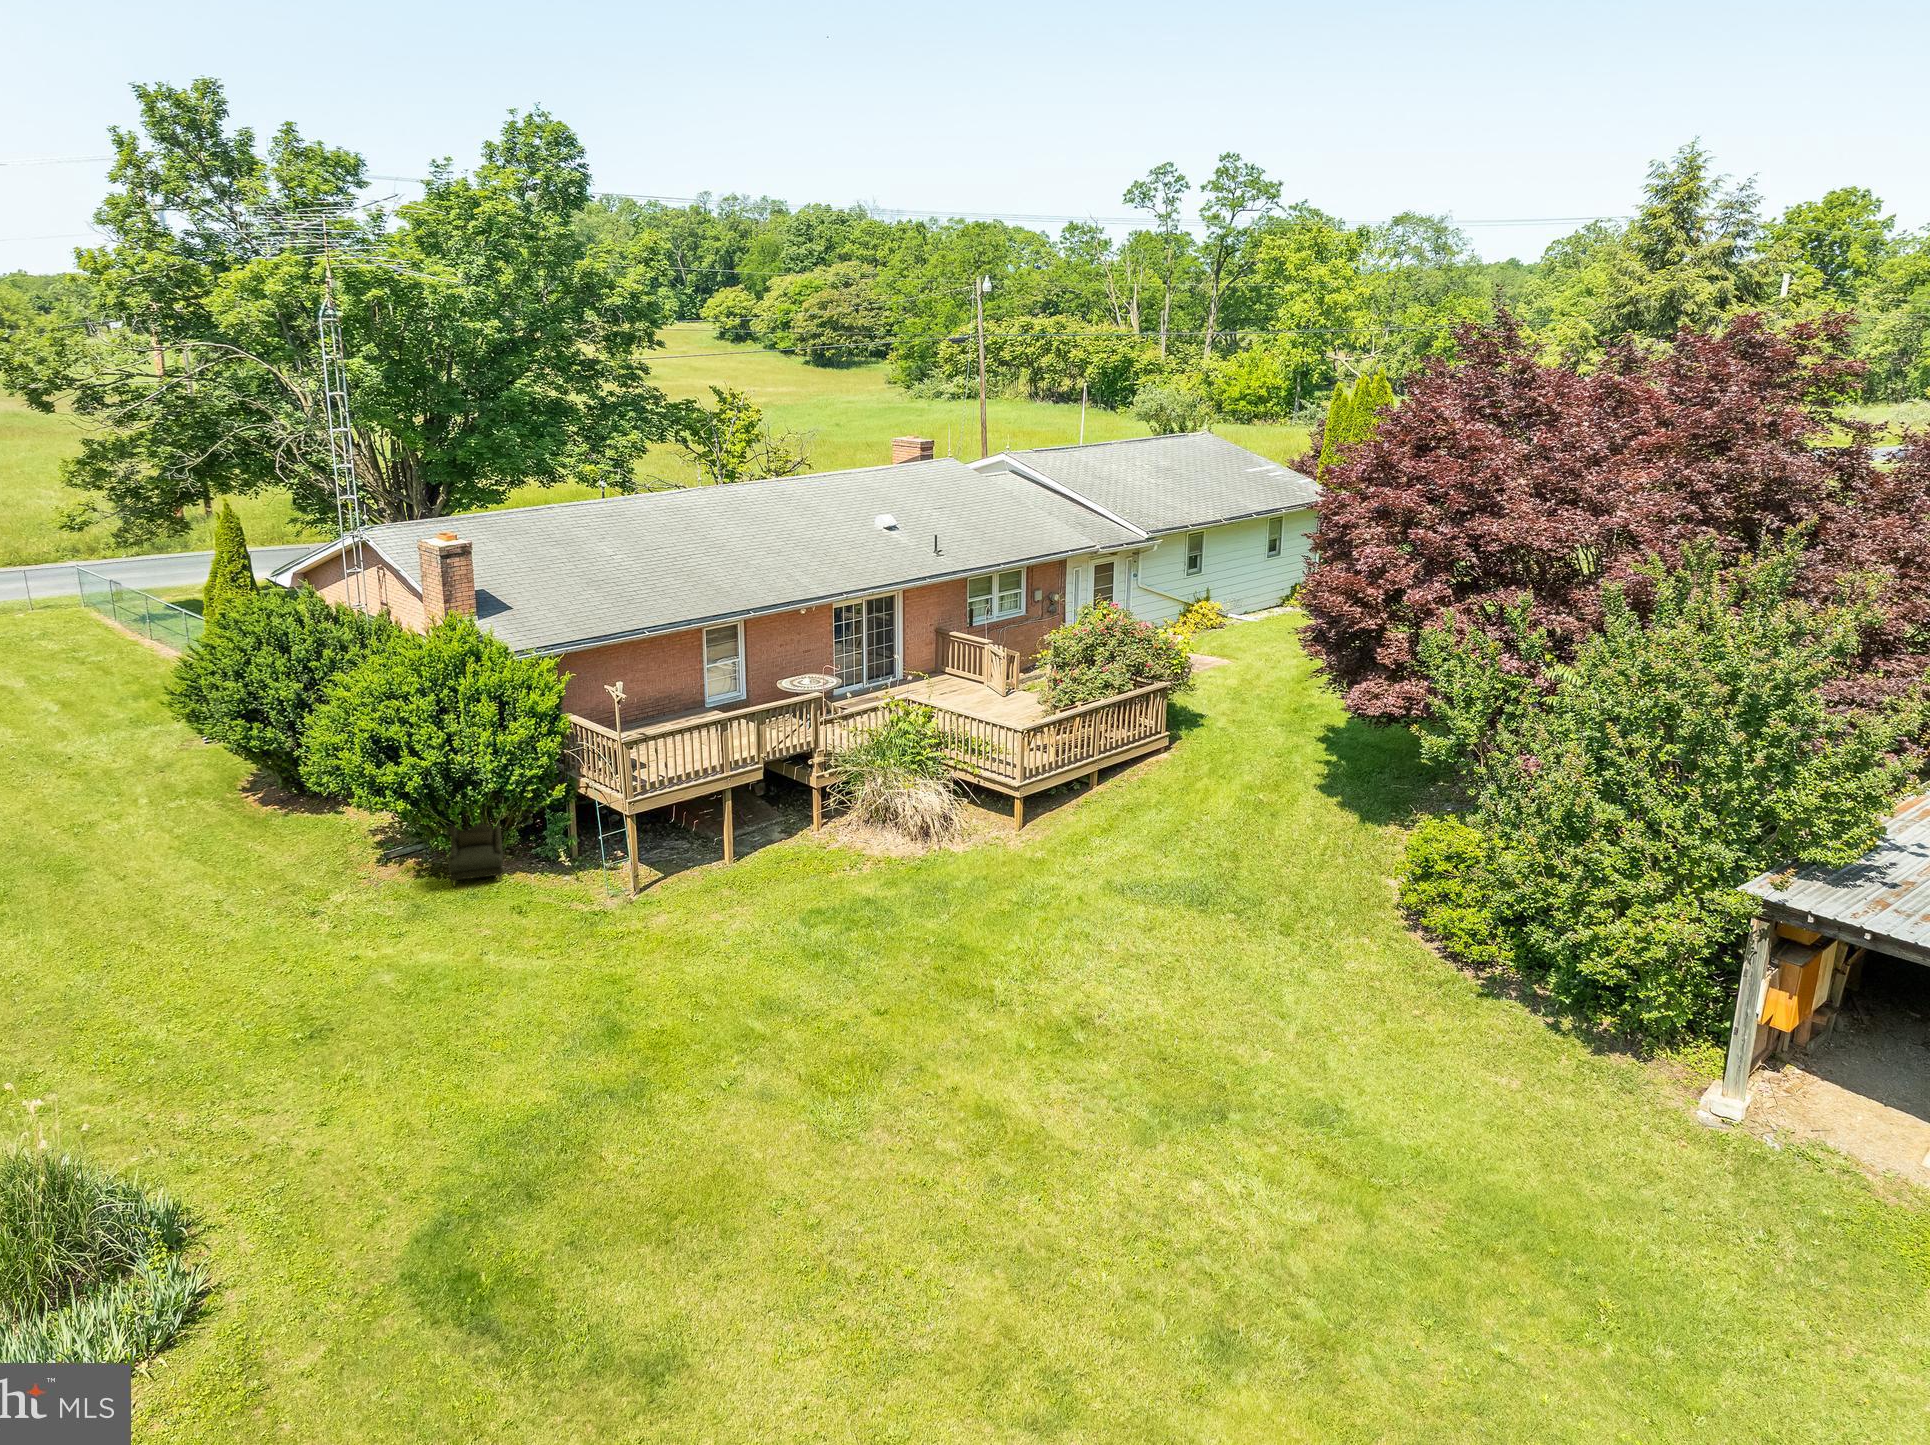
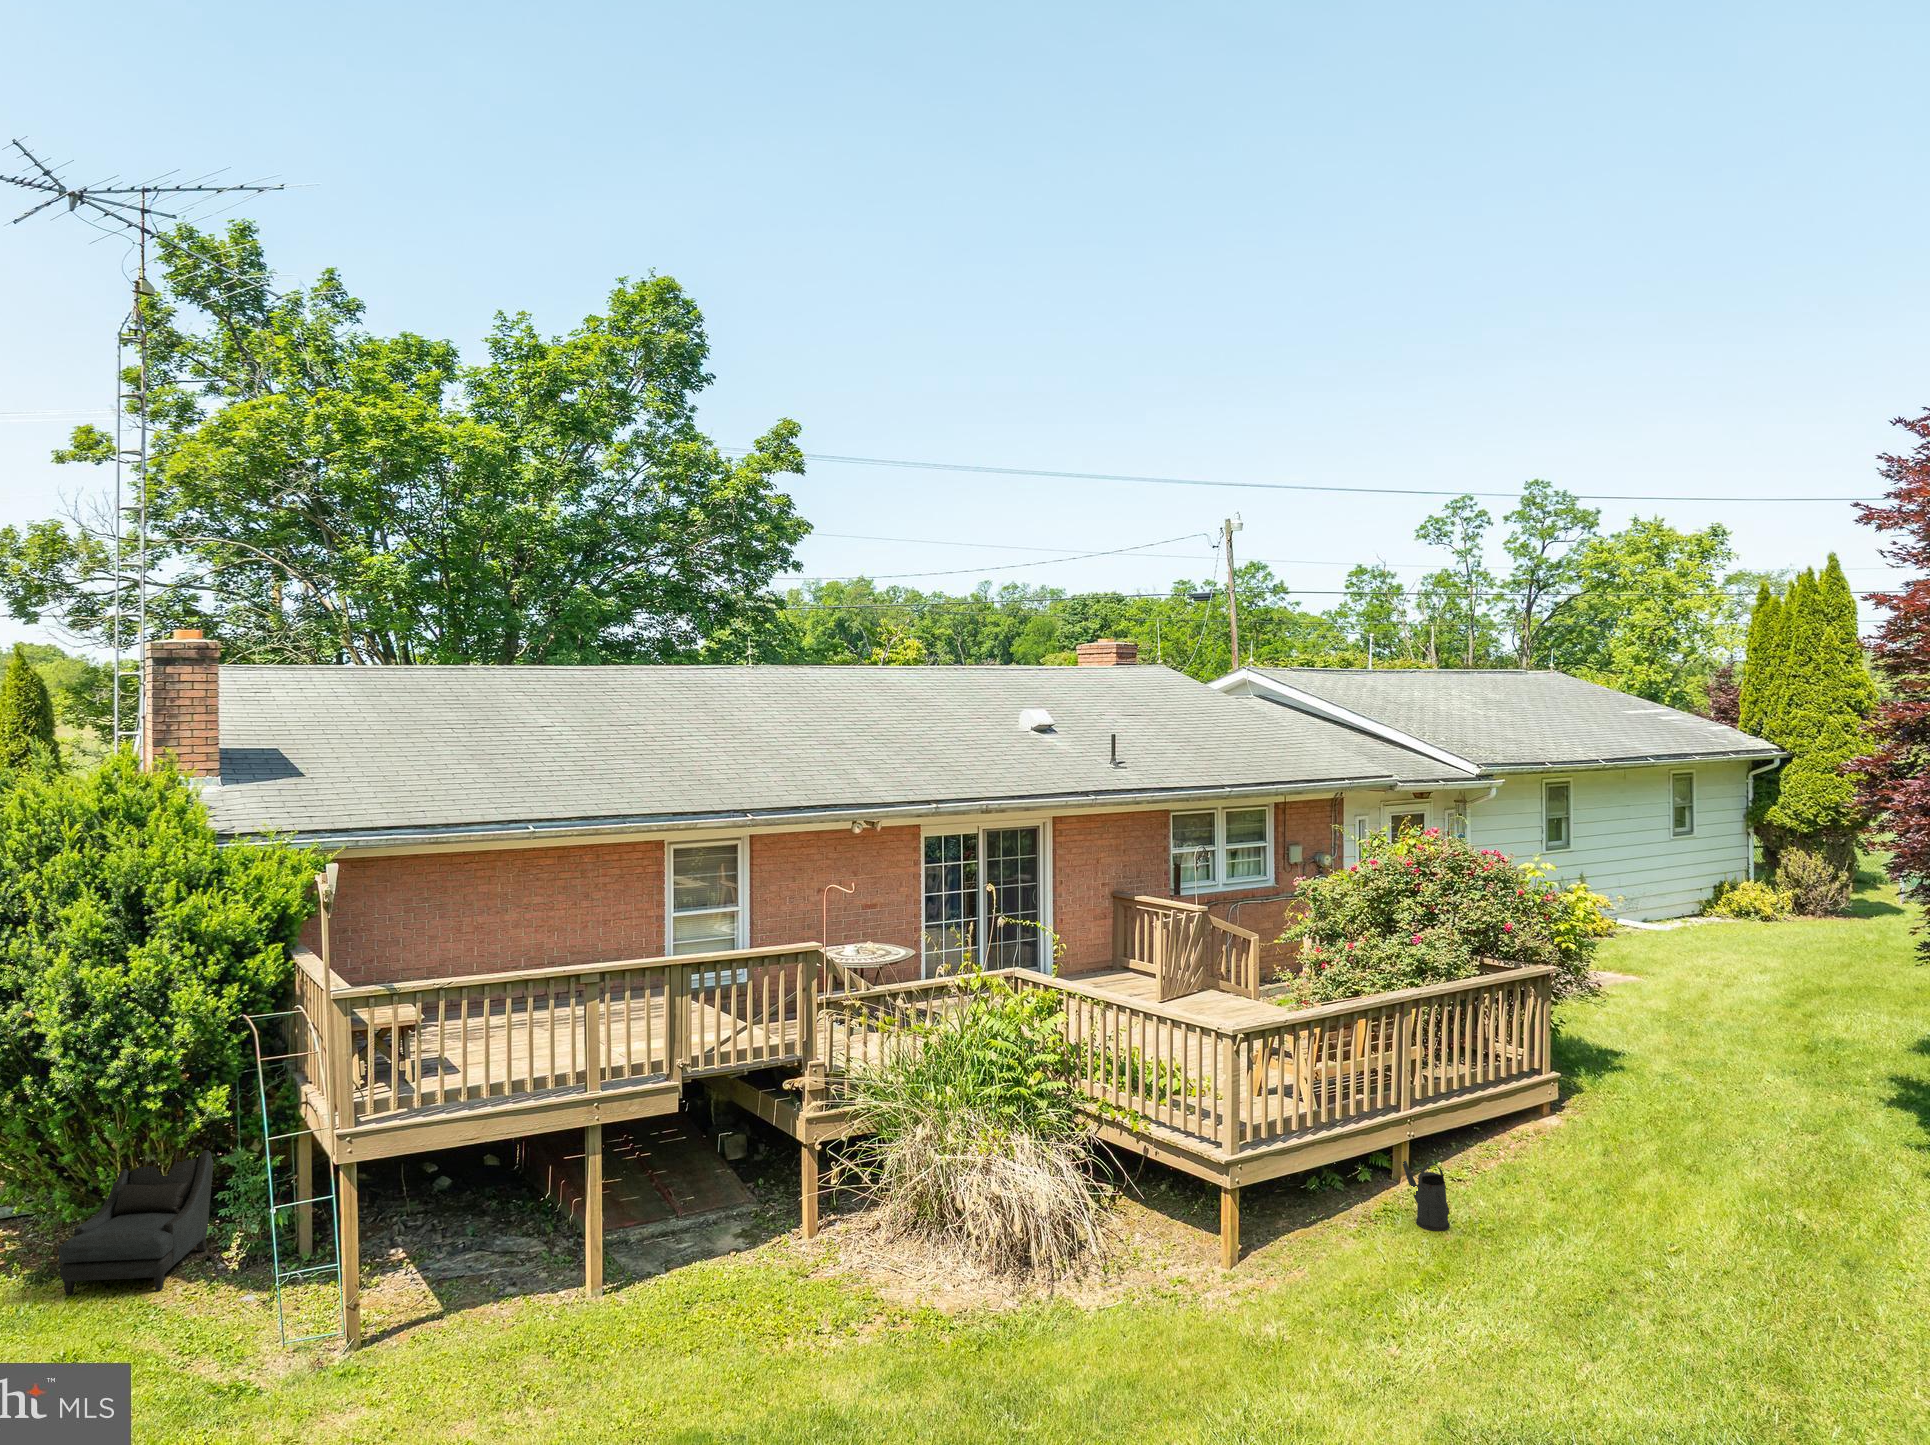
watering can: none [1092,776,1112,809] -> present [1403,1161,1450,1231]

